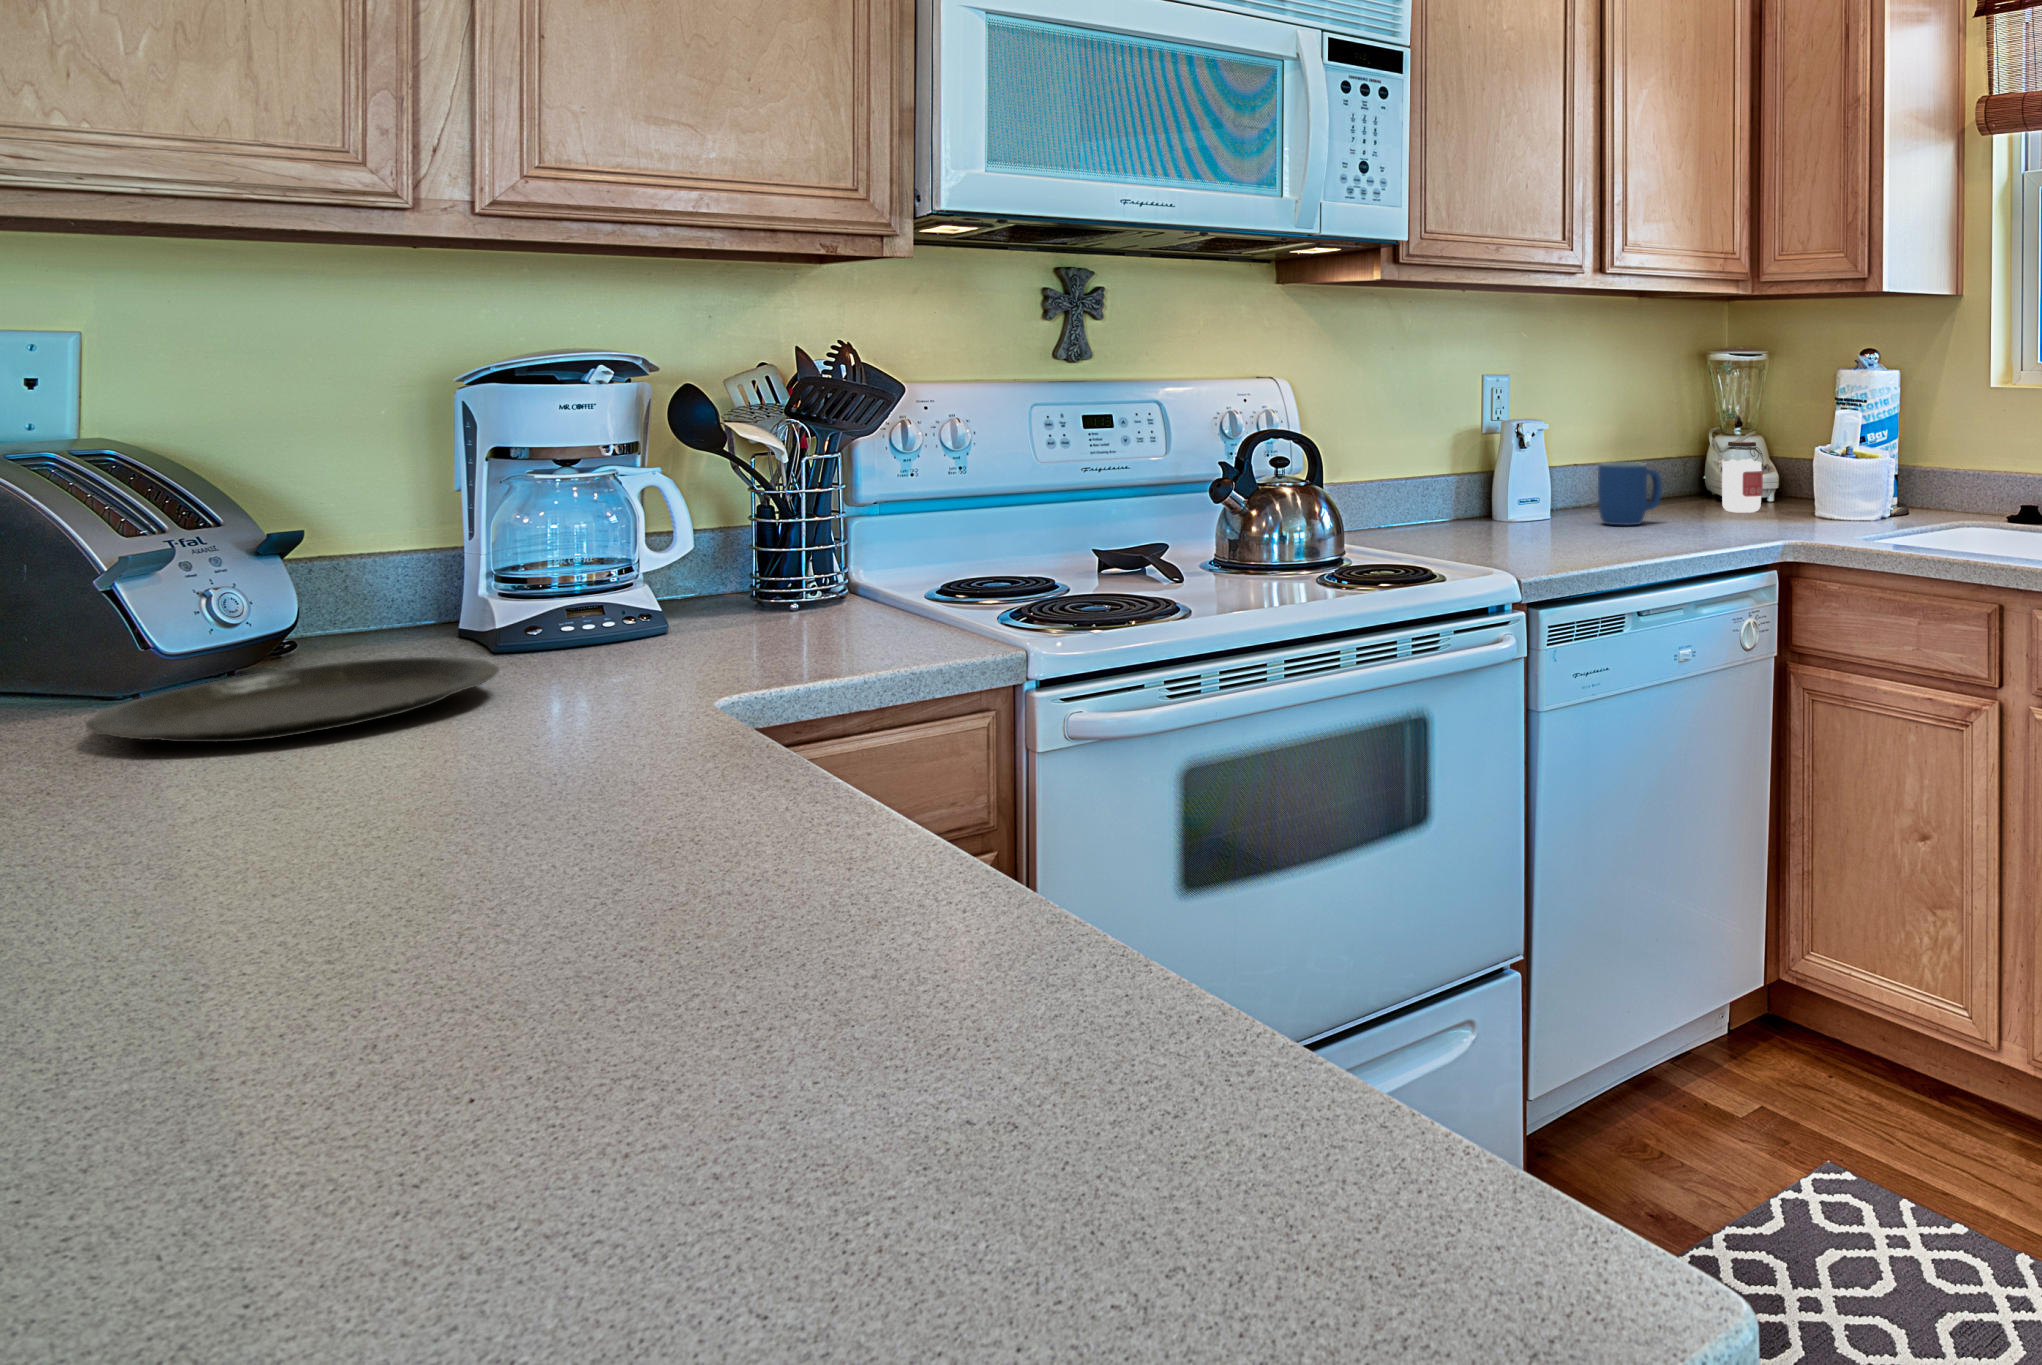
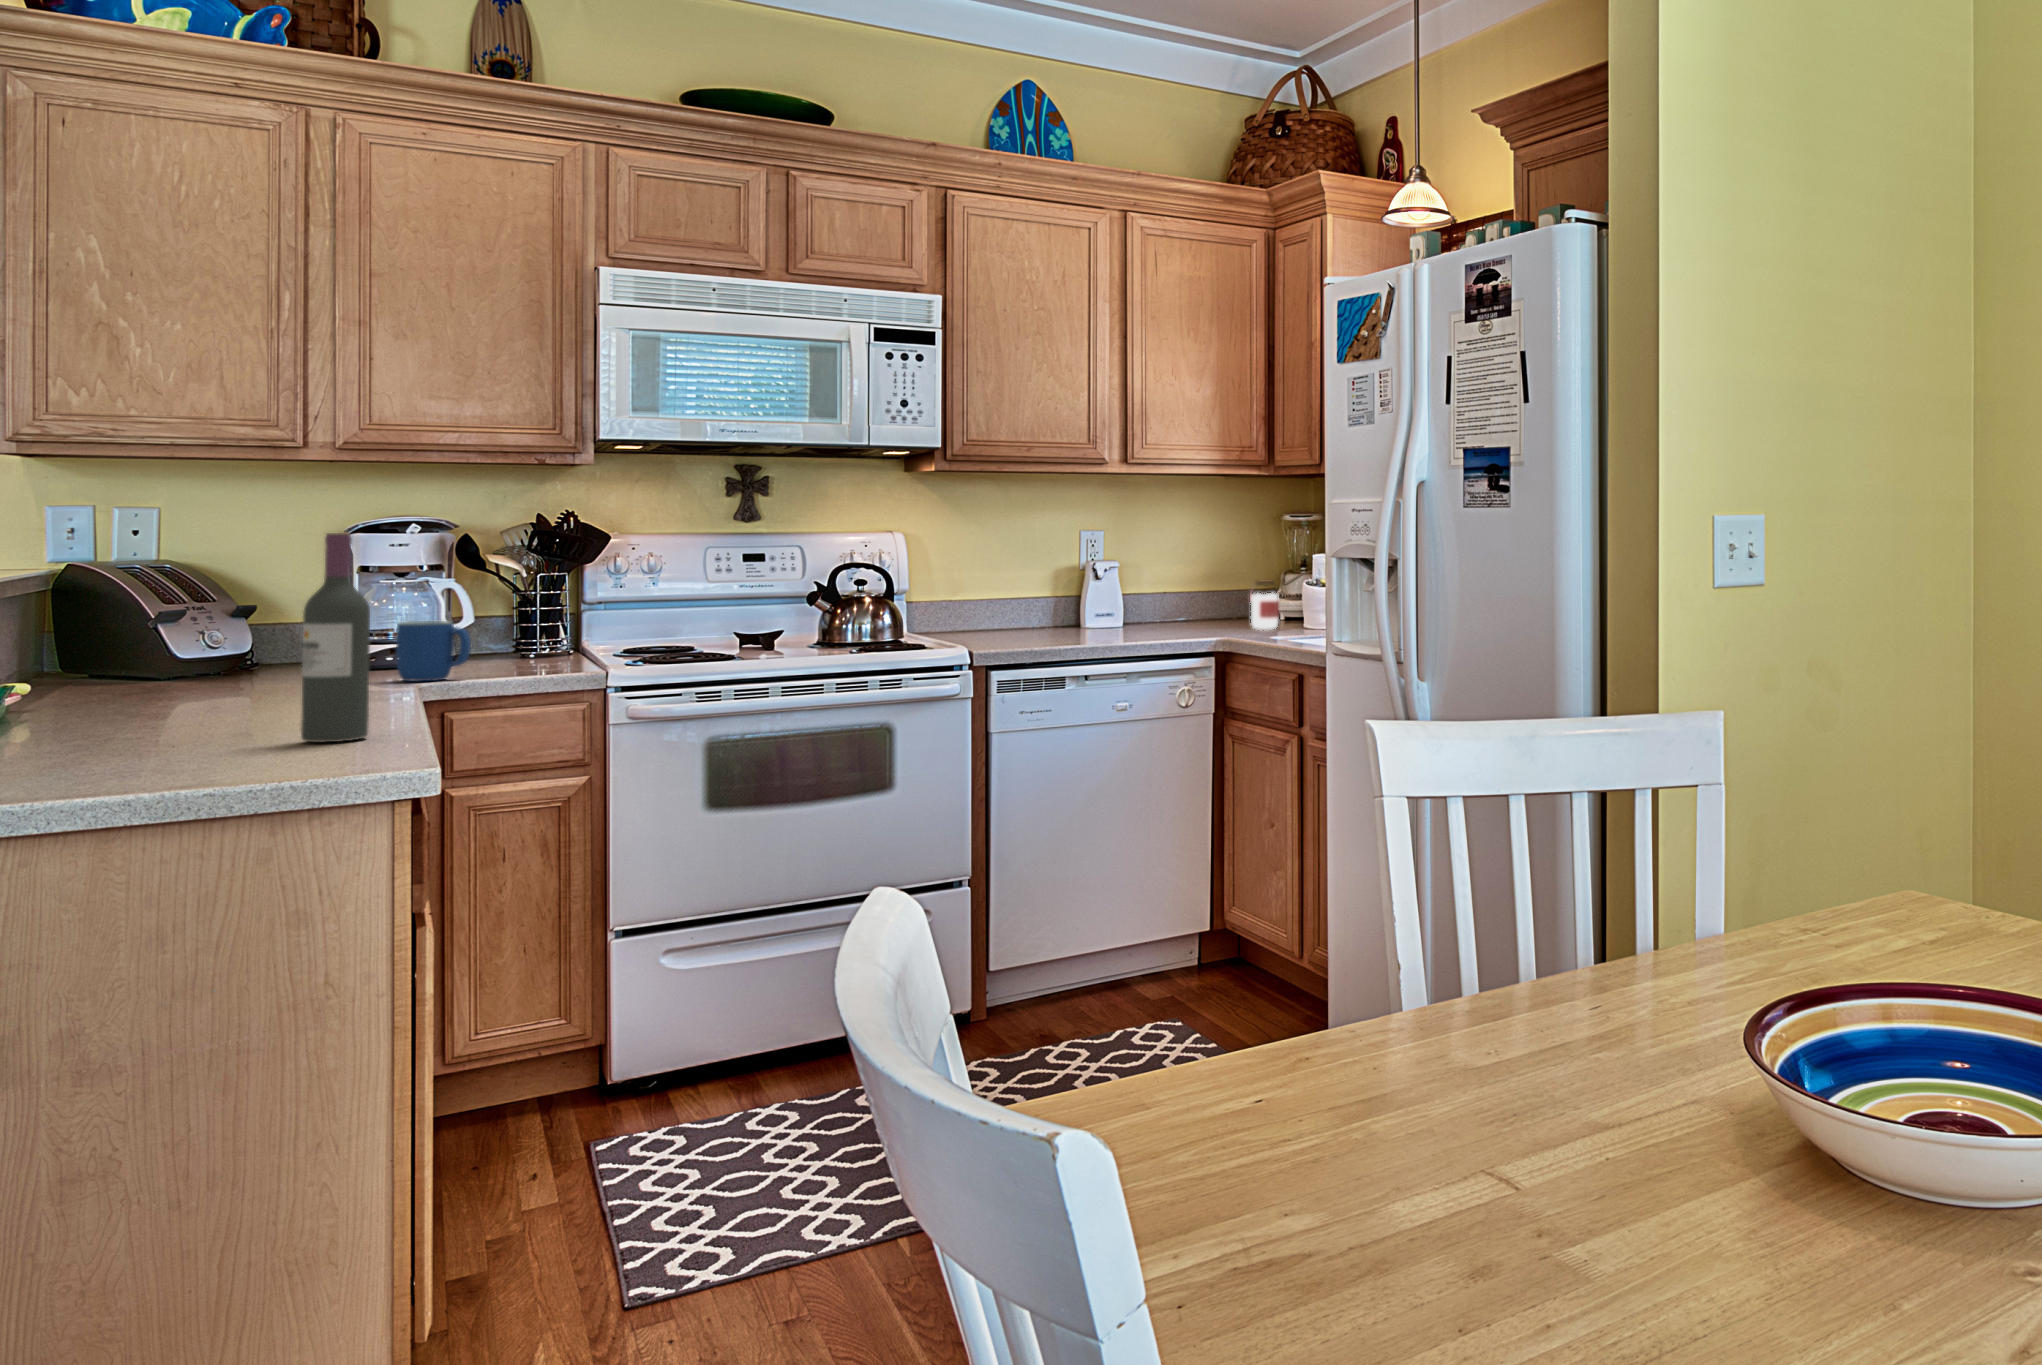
wine bottle: none [971,418,1160,1151] -> present [301,533,370,742]
mug: present [1598,462,1662,525] -> present [396,621,471,681]
plate: present [86,657,499,742] -> none [137,667,332,691]

